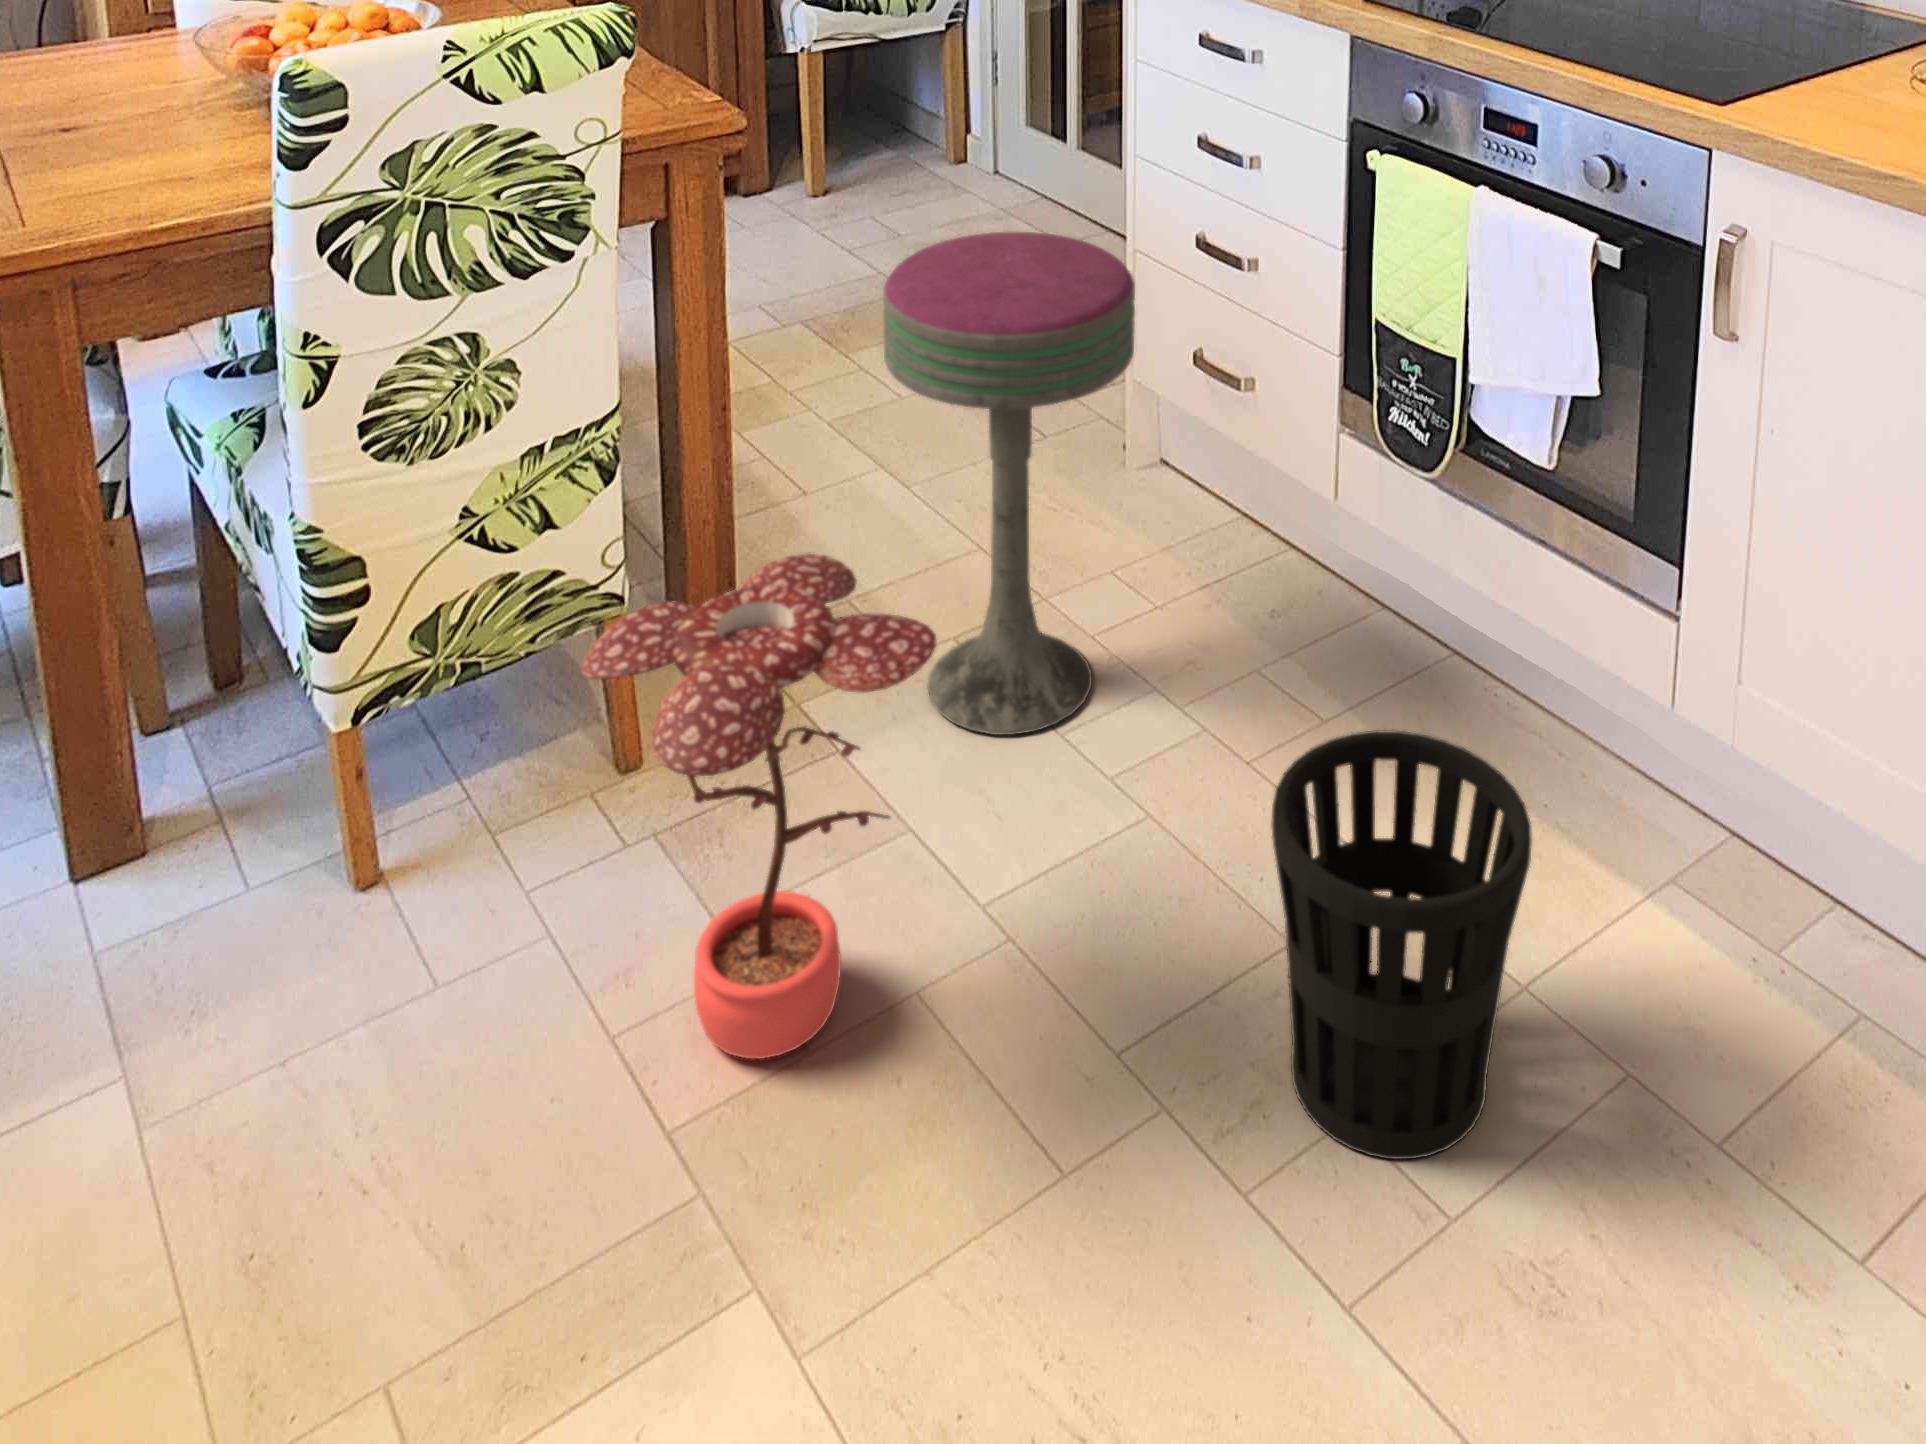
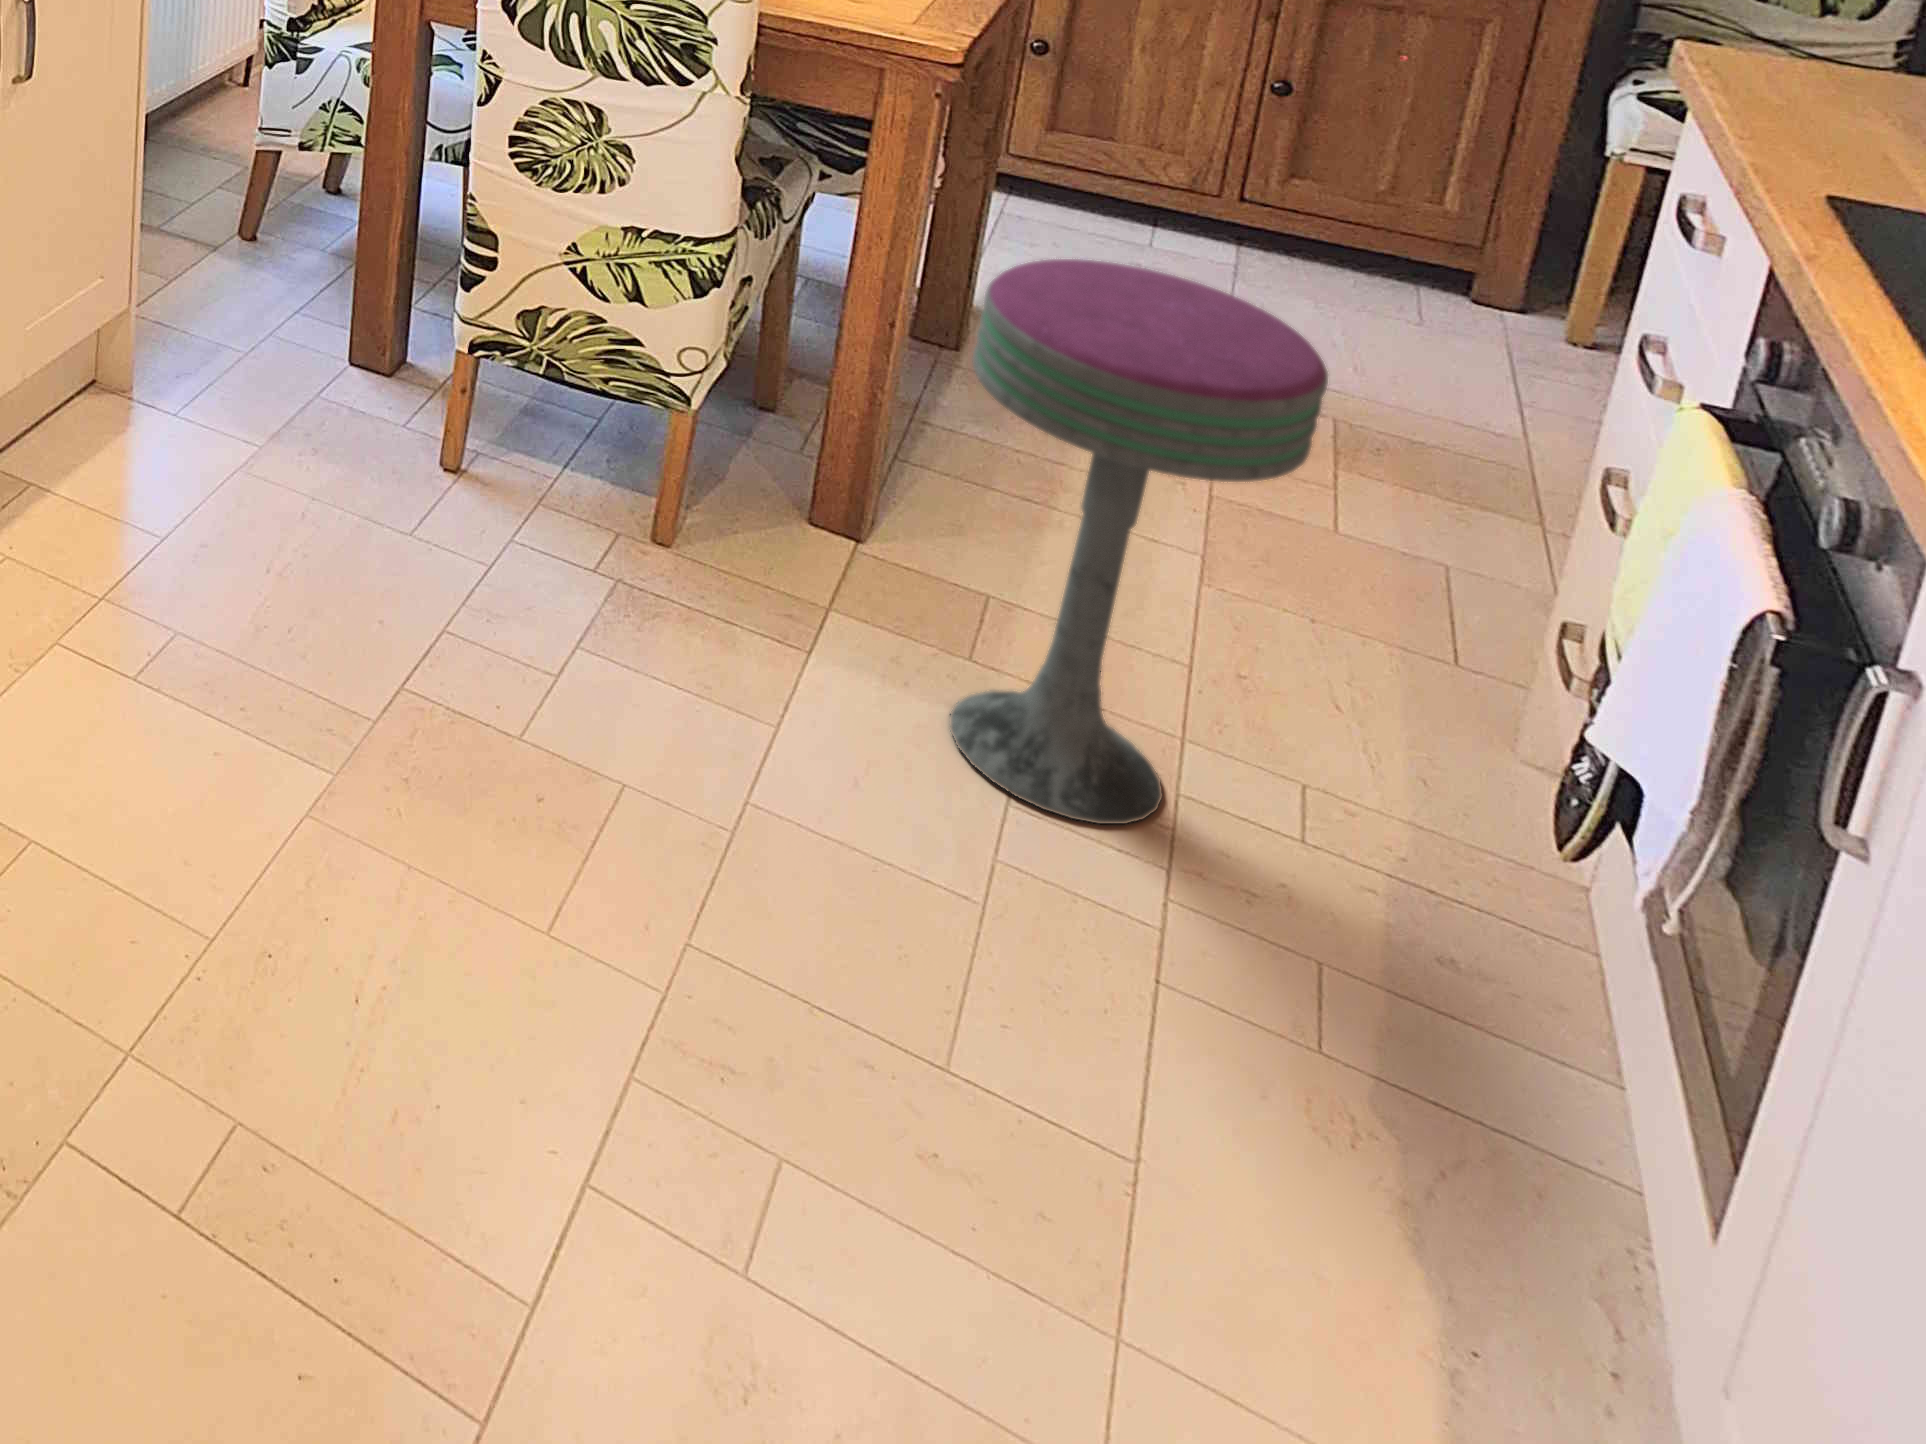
potted plant: present [581,554,937,1059] -> none [456,350,751,756]
wastebasket: present [1272,730,1532,1159] -> none [790,836,1148,1332]

